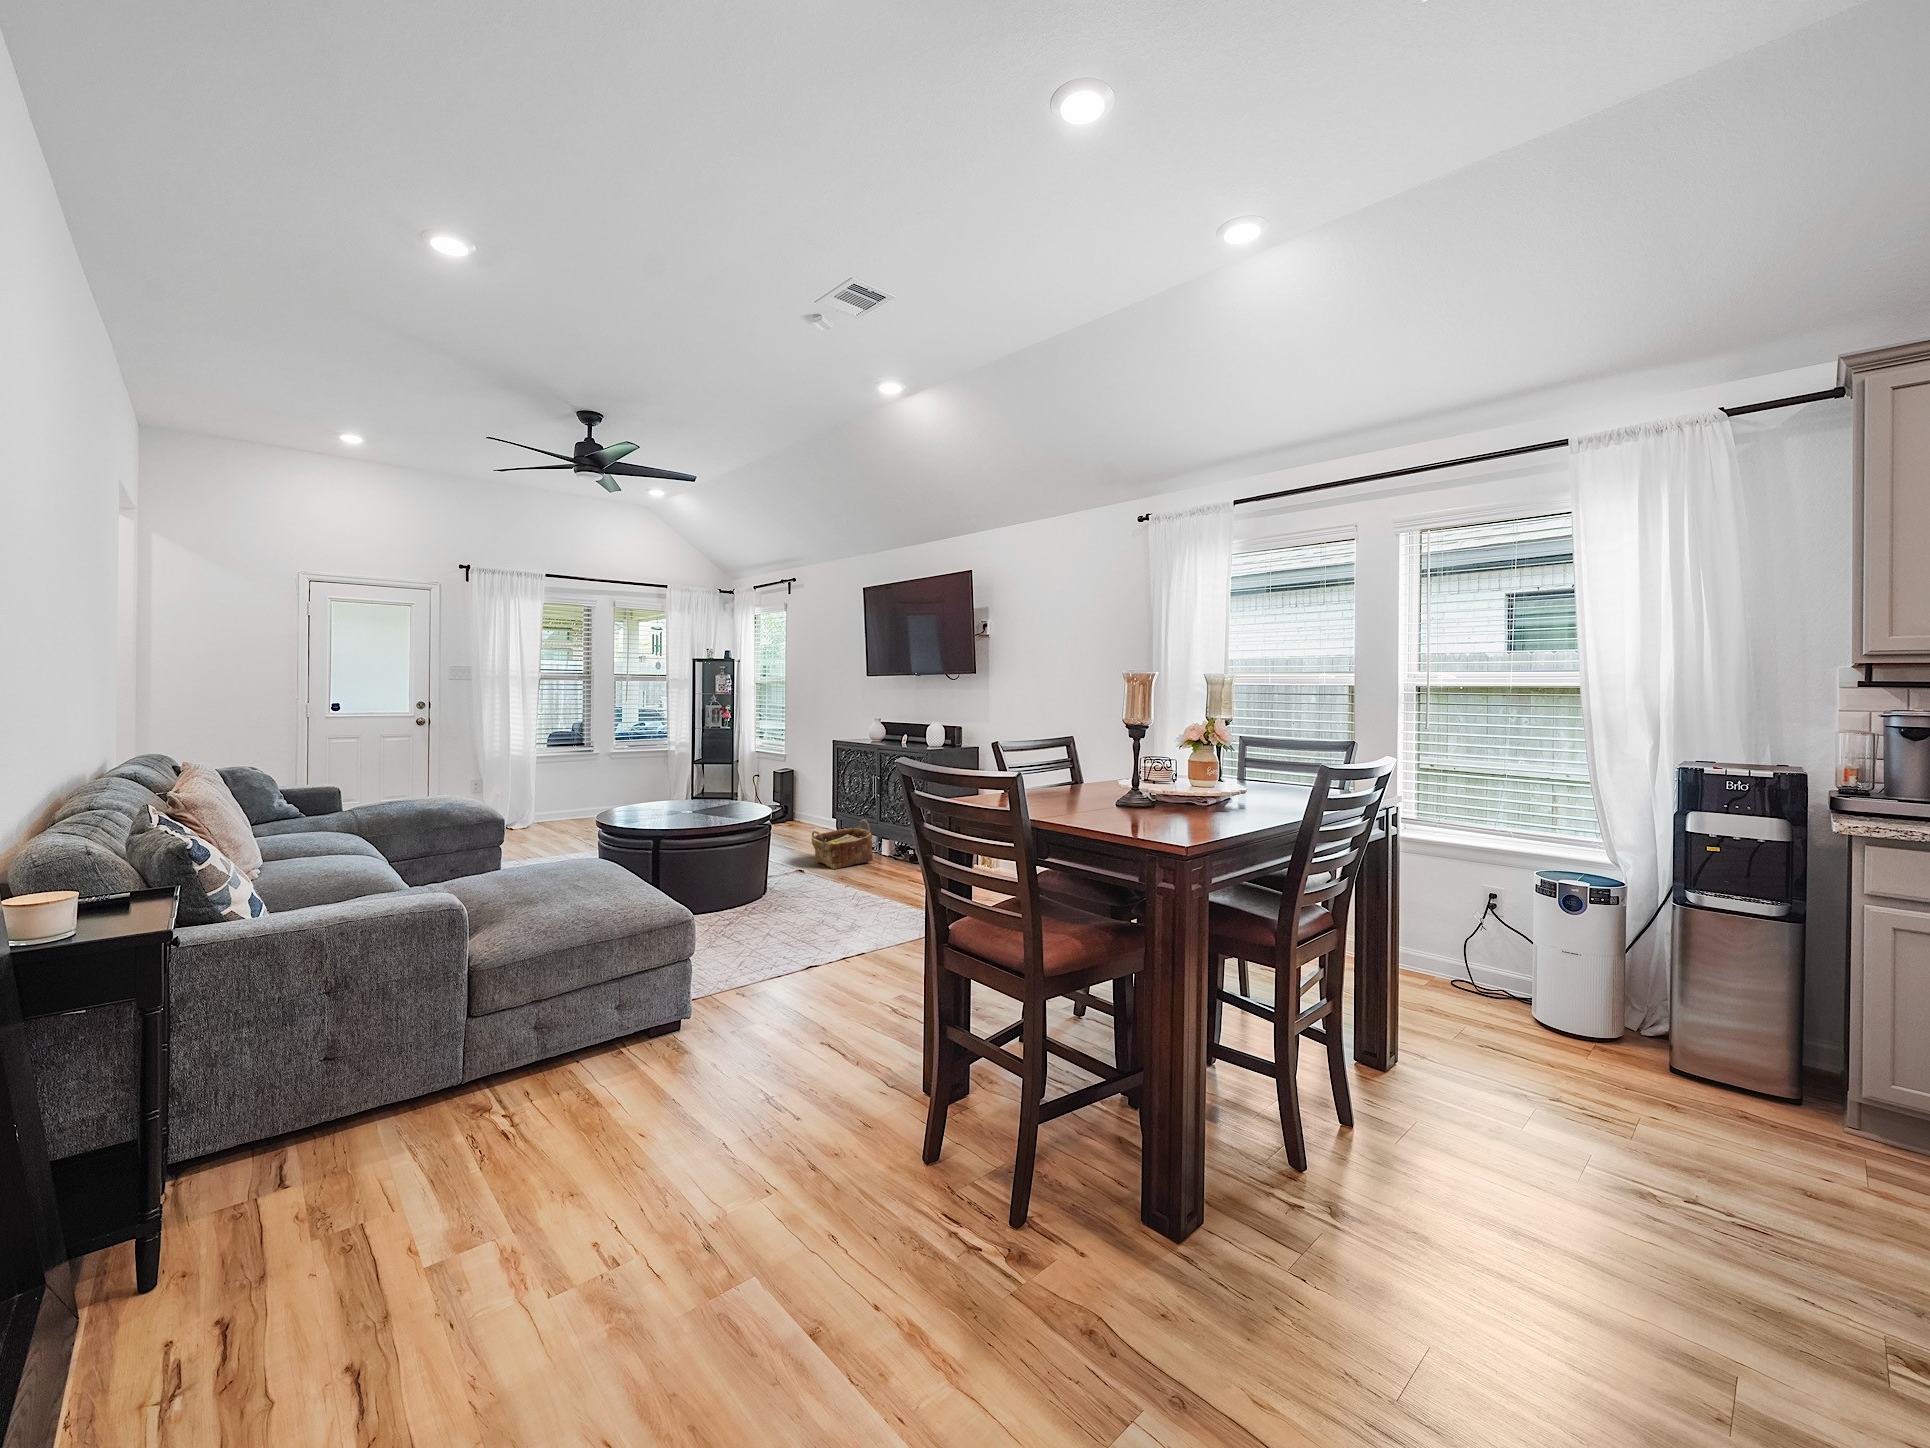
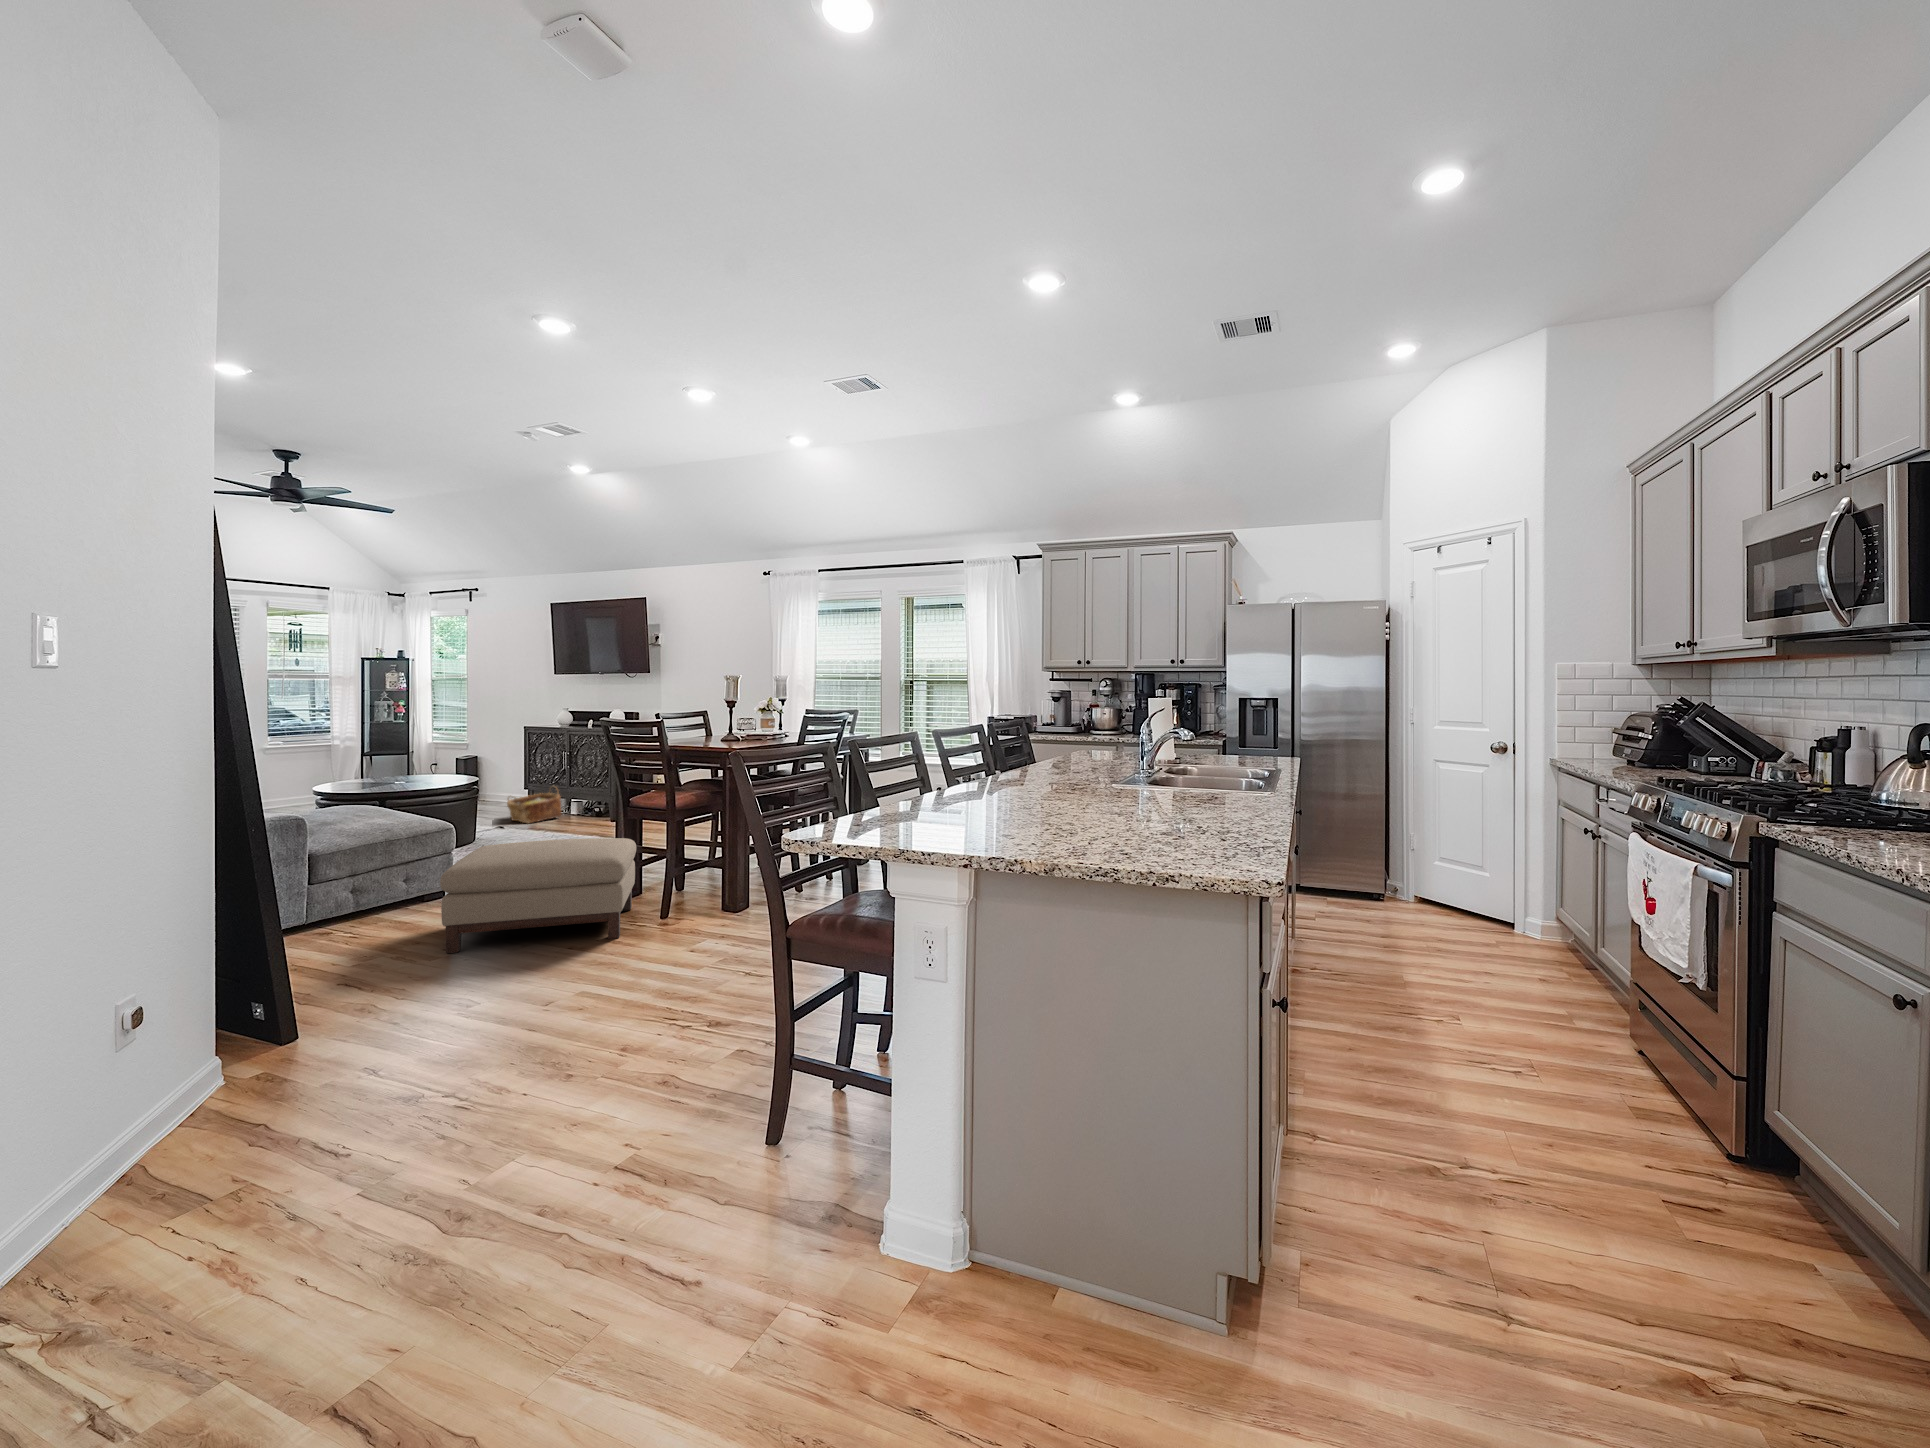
ottoman: none [581,987,956,1286] -> present [440,838,636,953]

